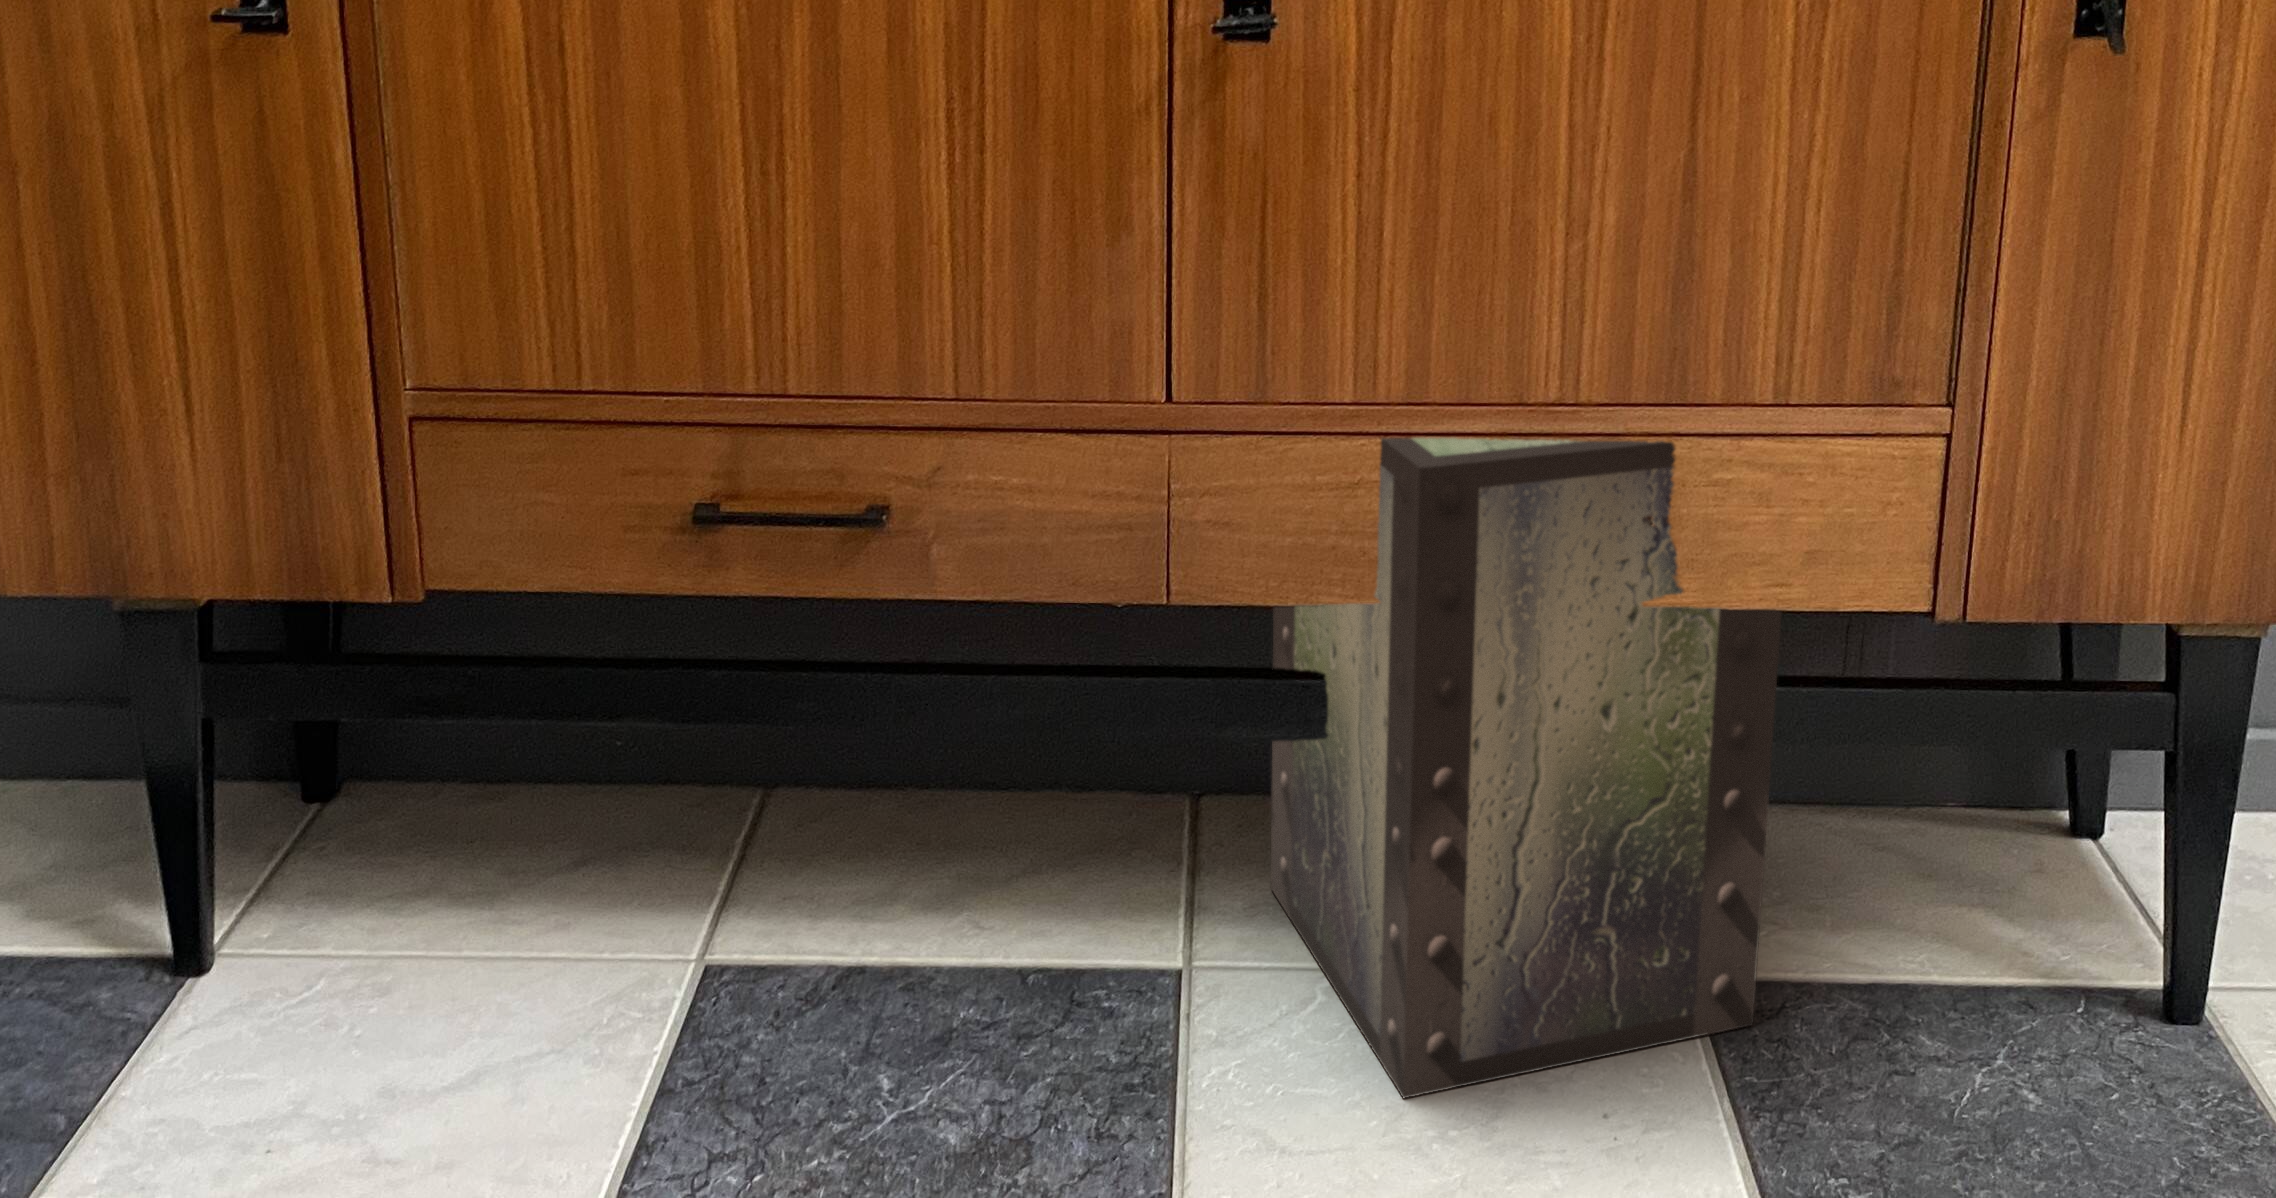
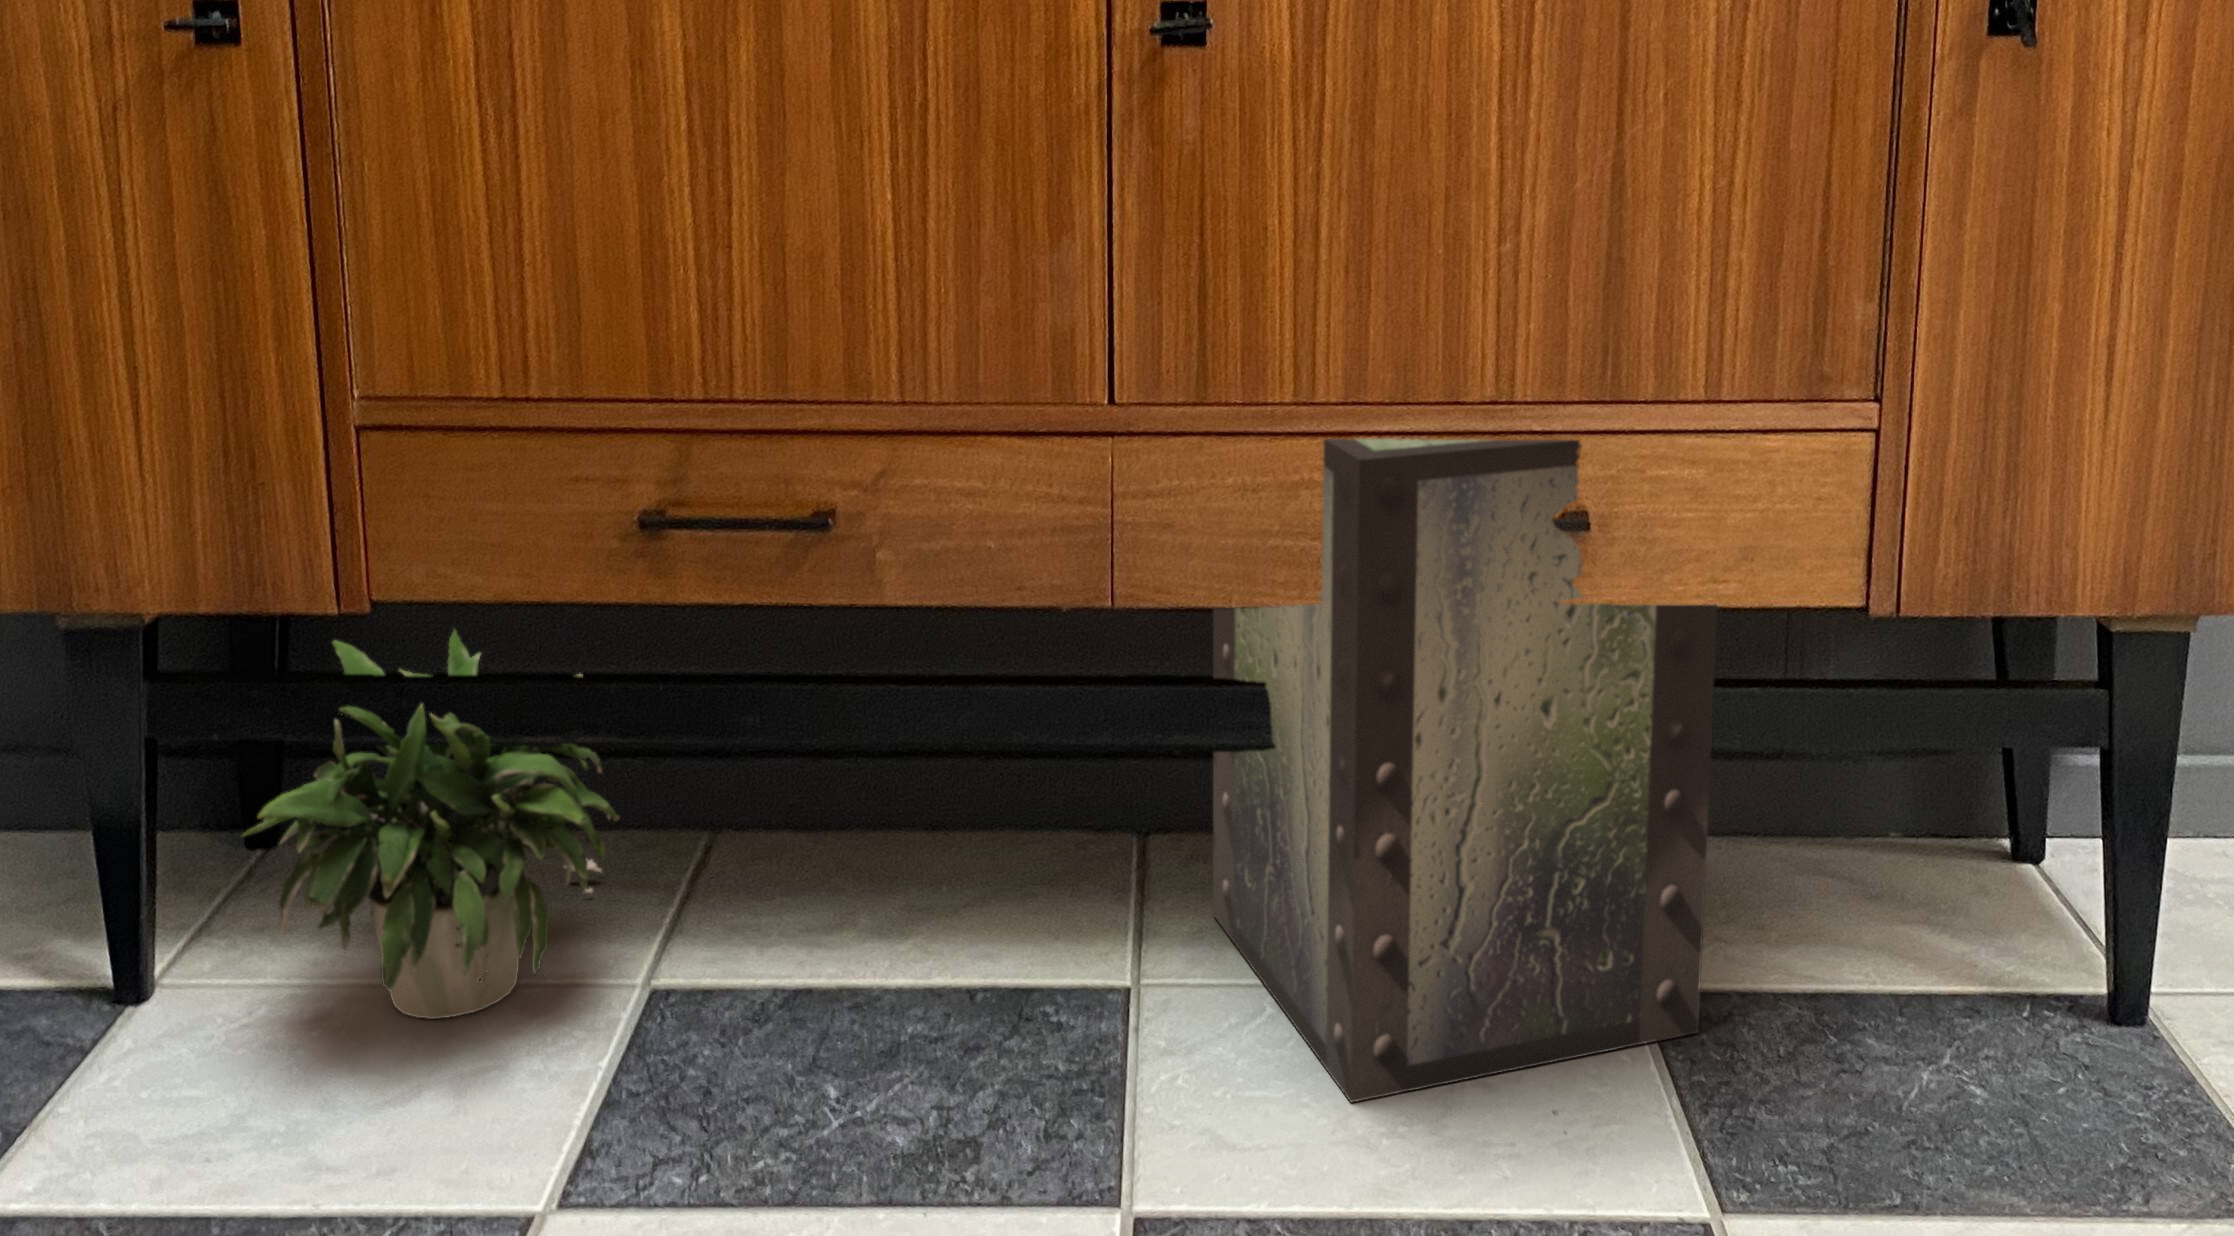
potted plant: none [296,600,679,995] -> present [242,630,619,1019]

